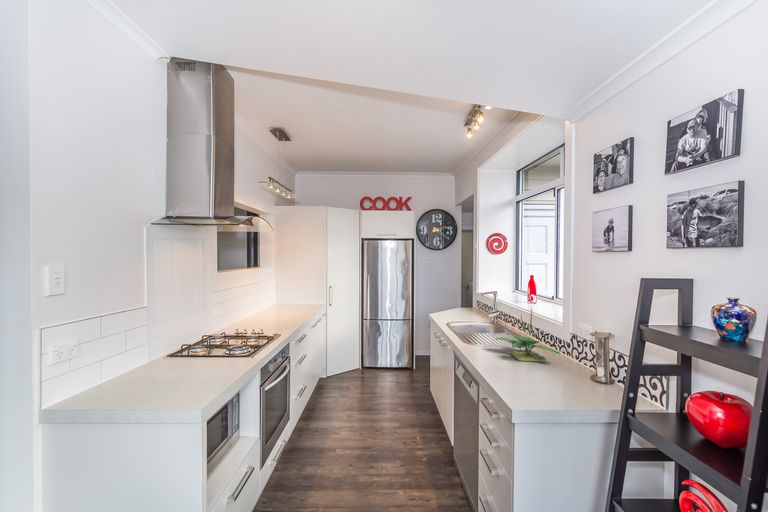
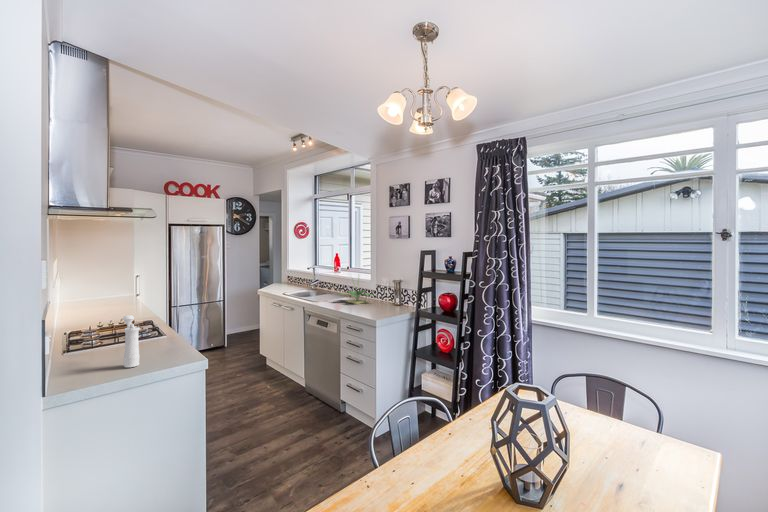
pepper mill: none [120,334,160,399] -> present [123,315,140,368]

